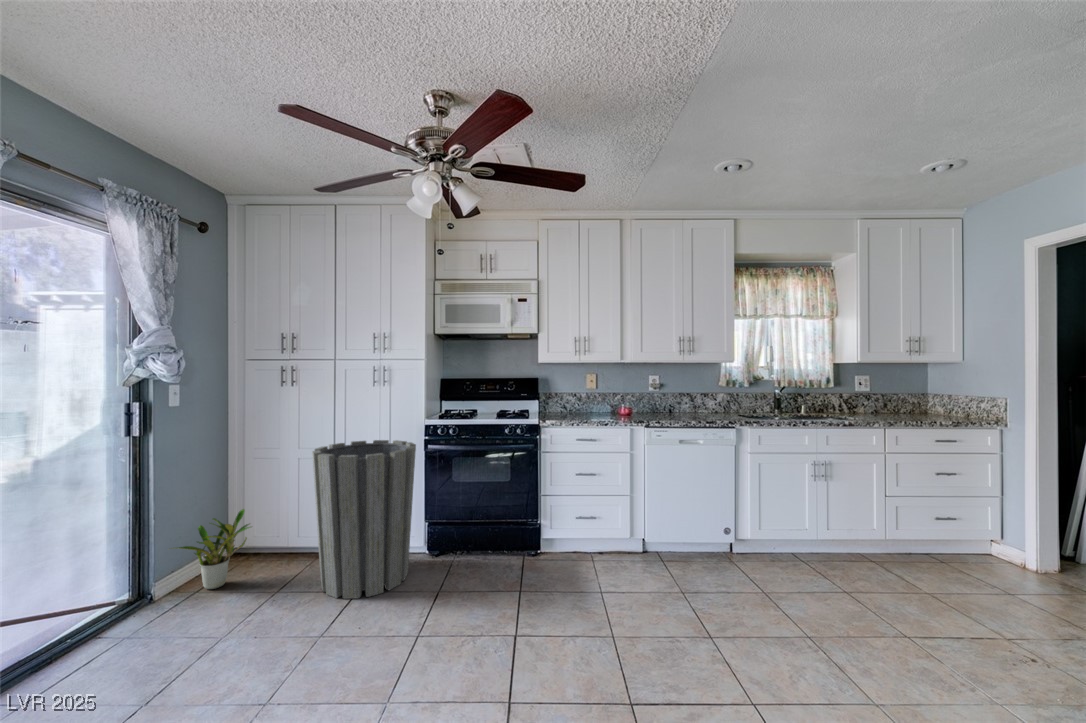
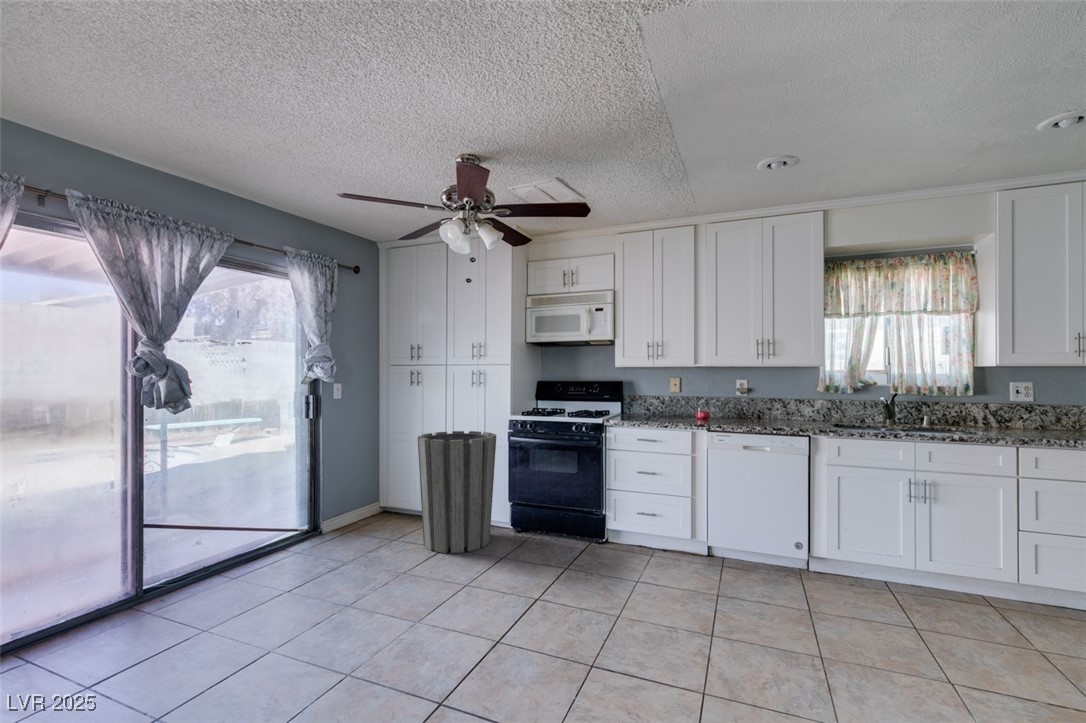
potted plant: present [176,509,250,589] -> none [330,478,385,533]

